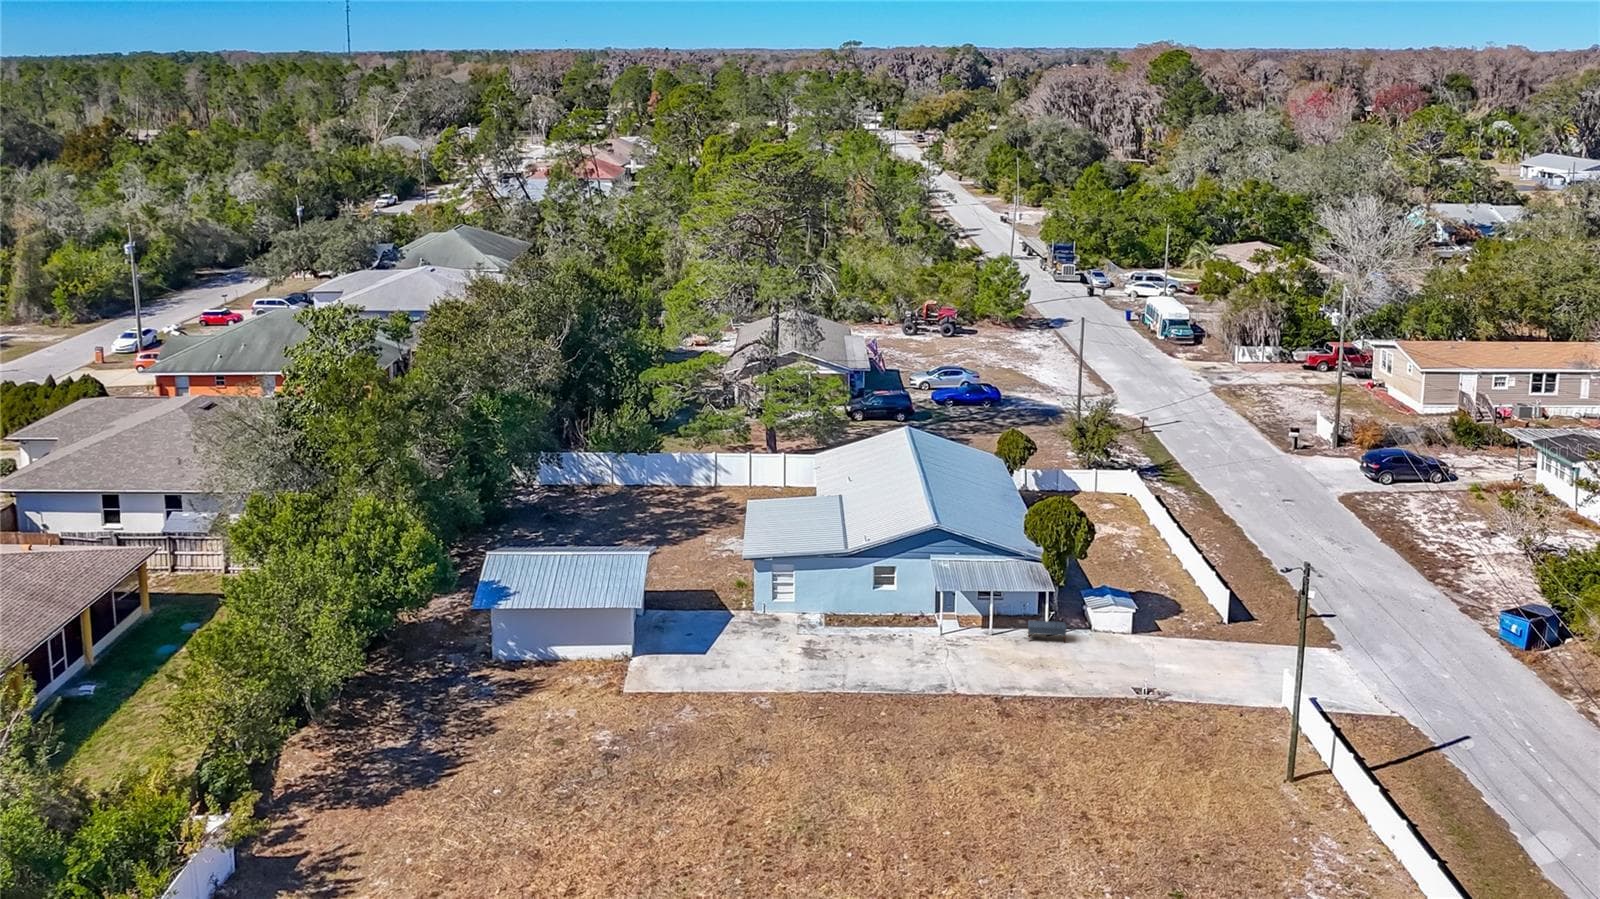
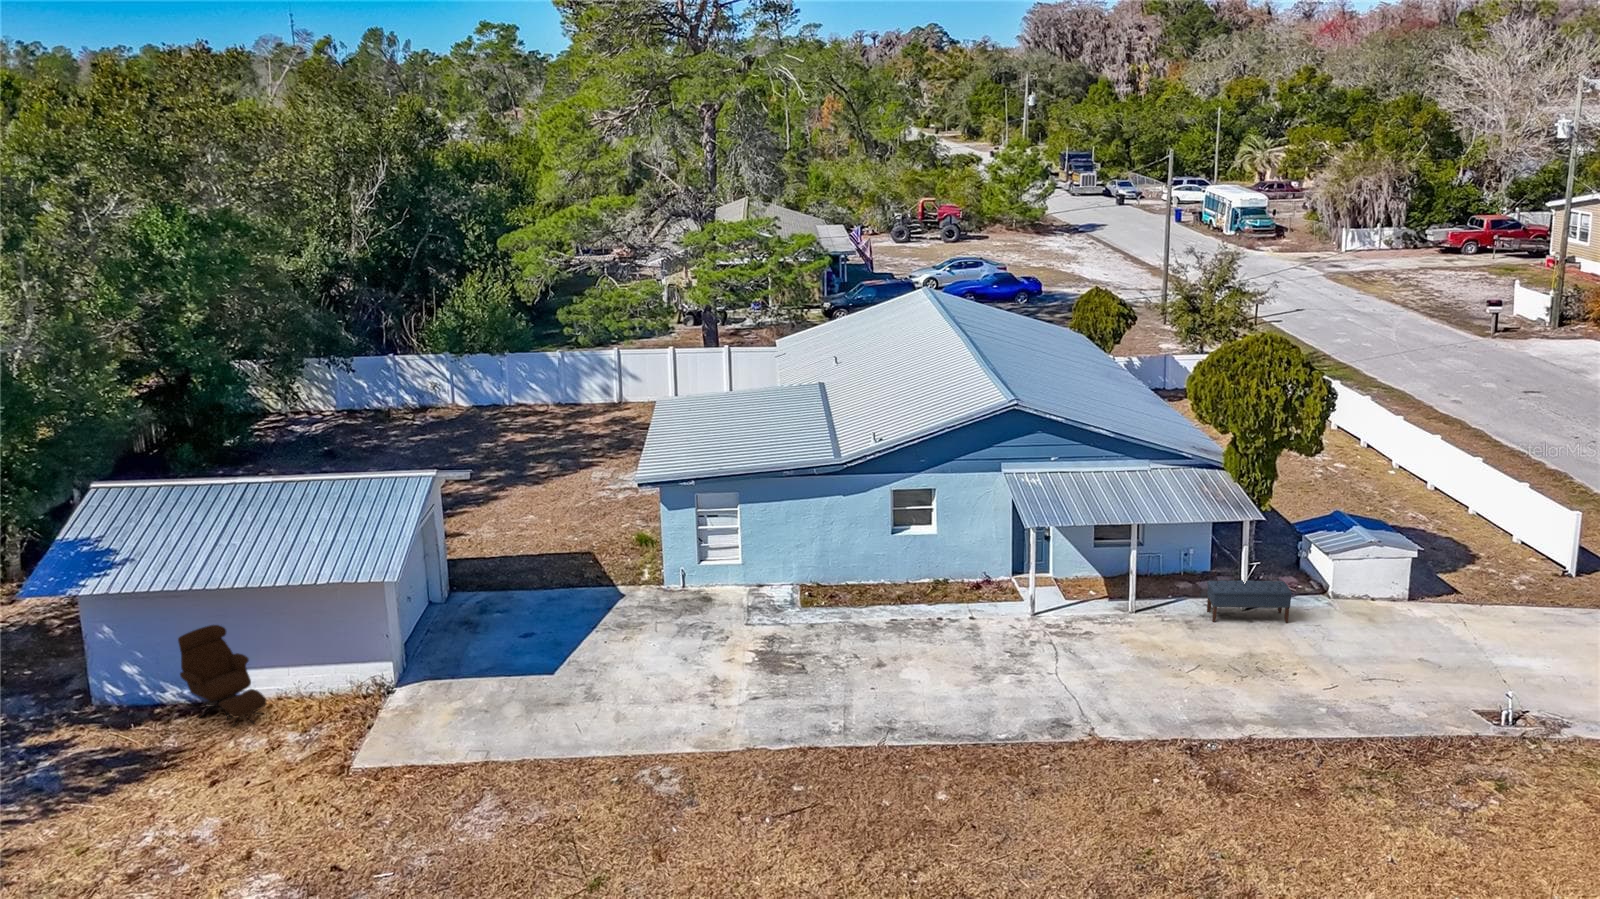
lounge chair: none [538,626,578,674] -> present [178,625,266,727]

